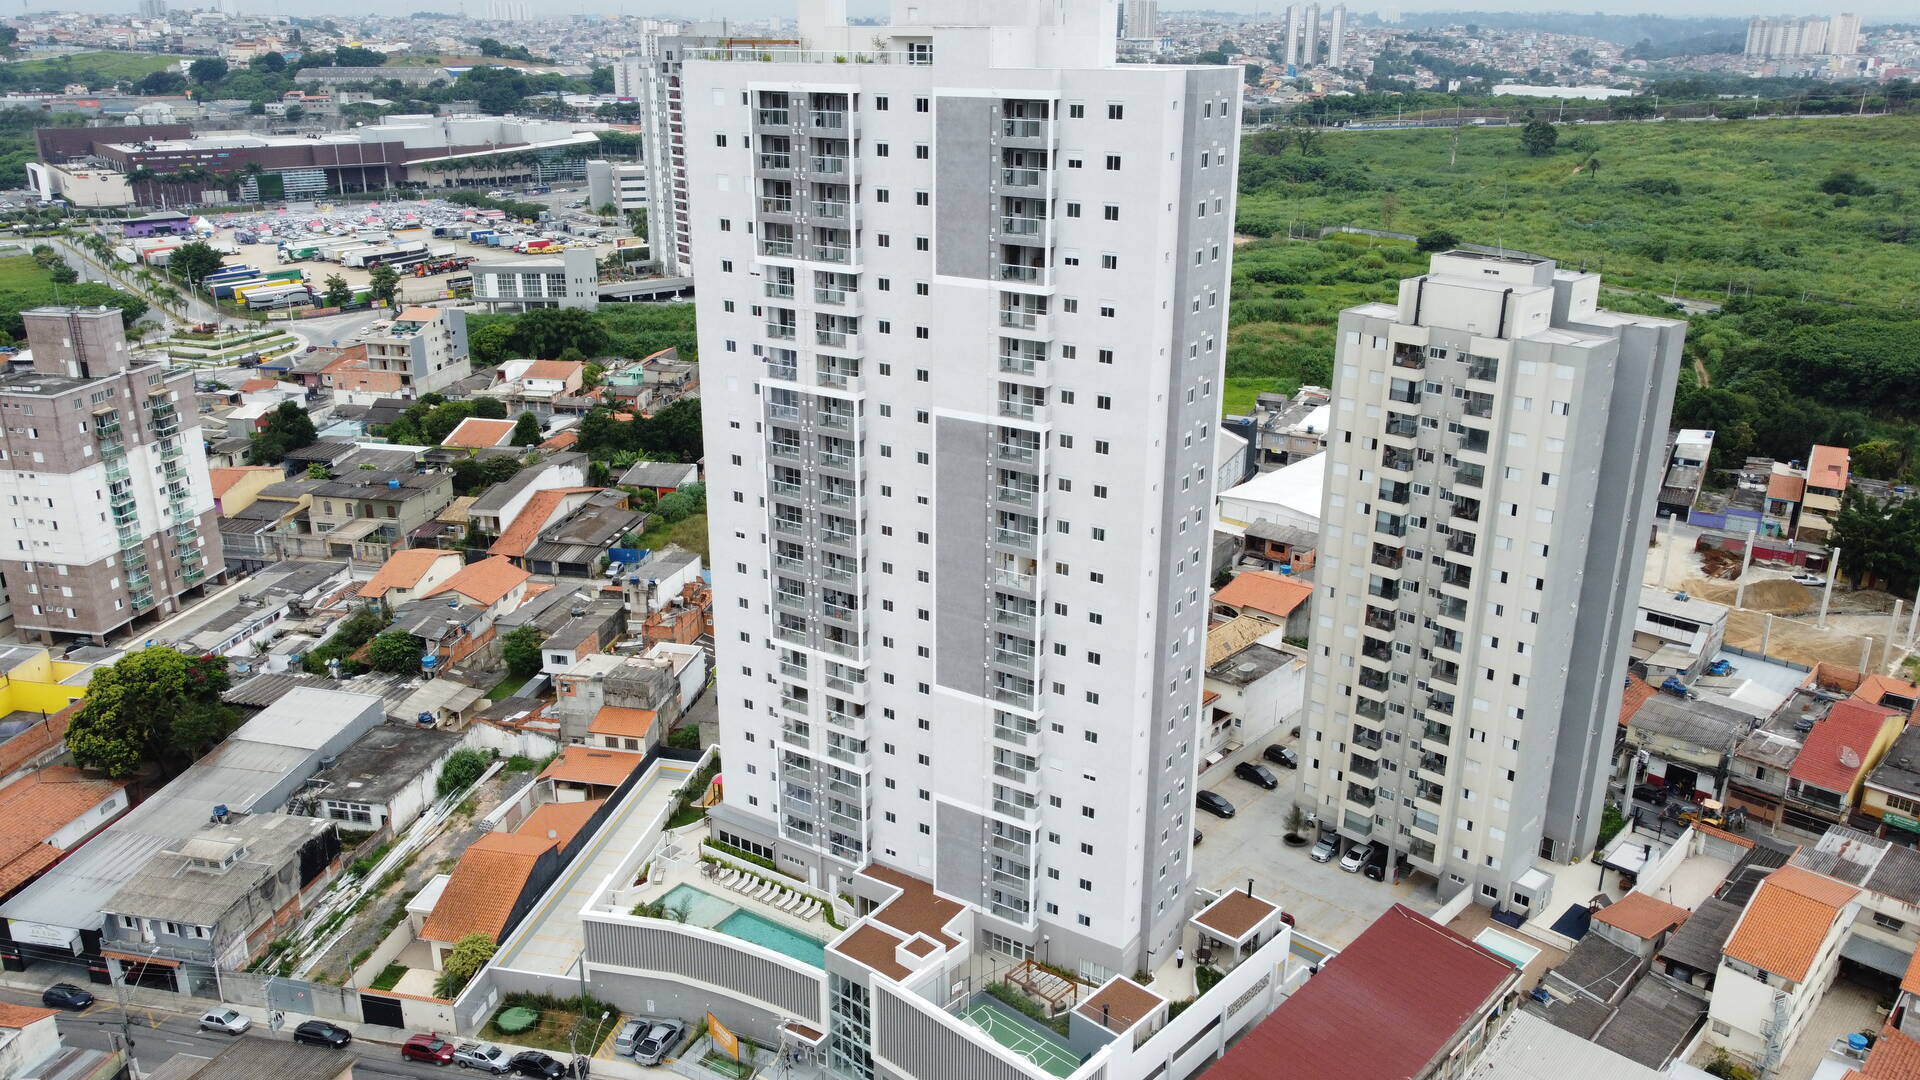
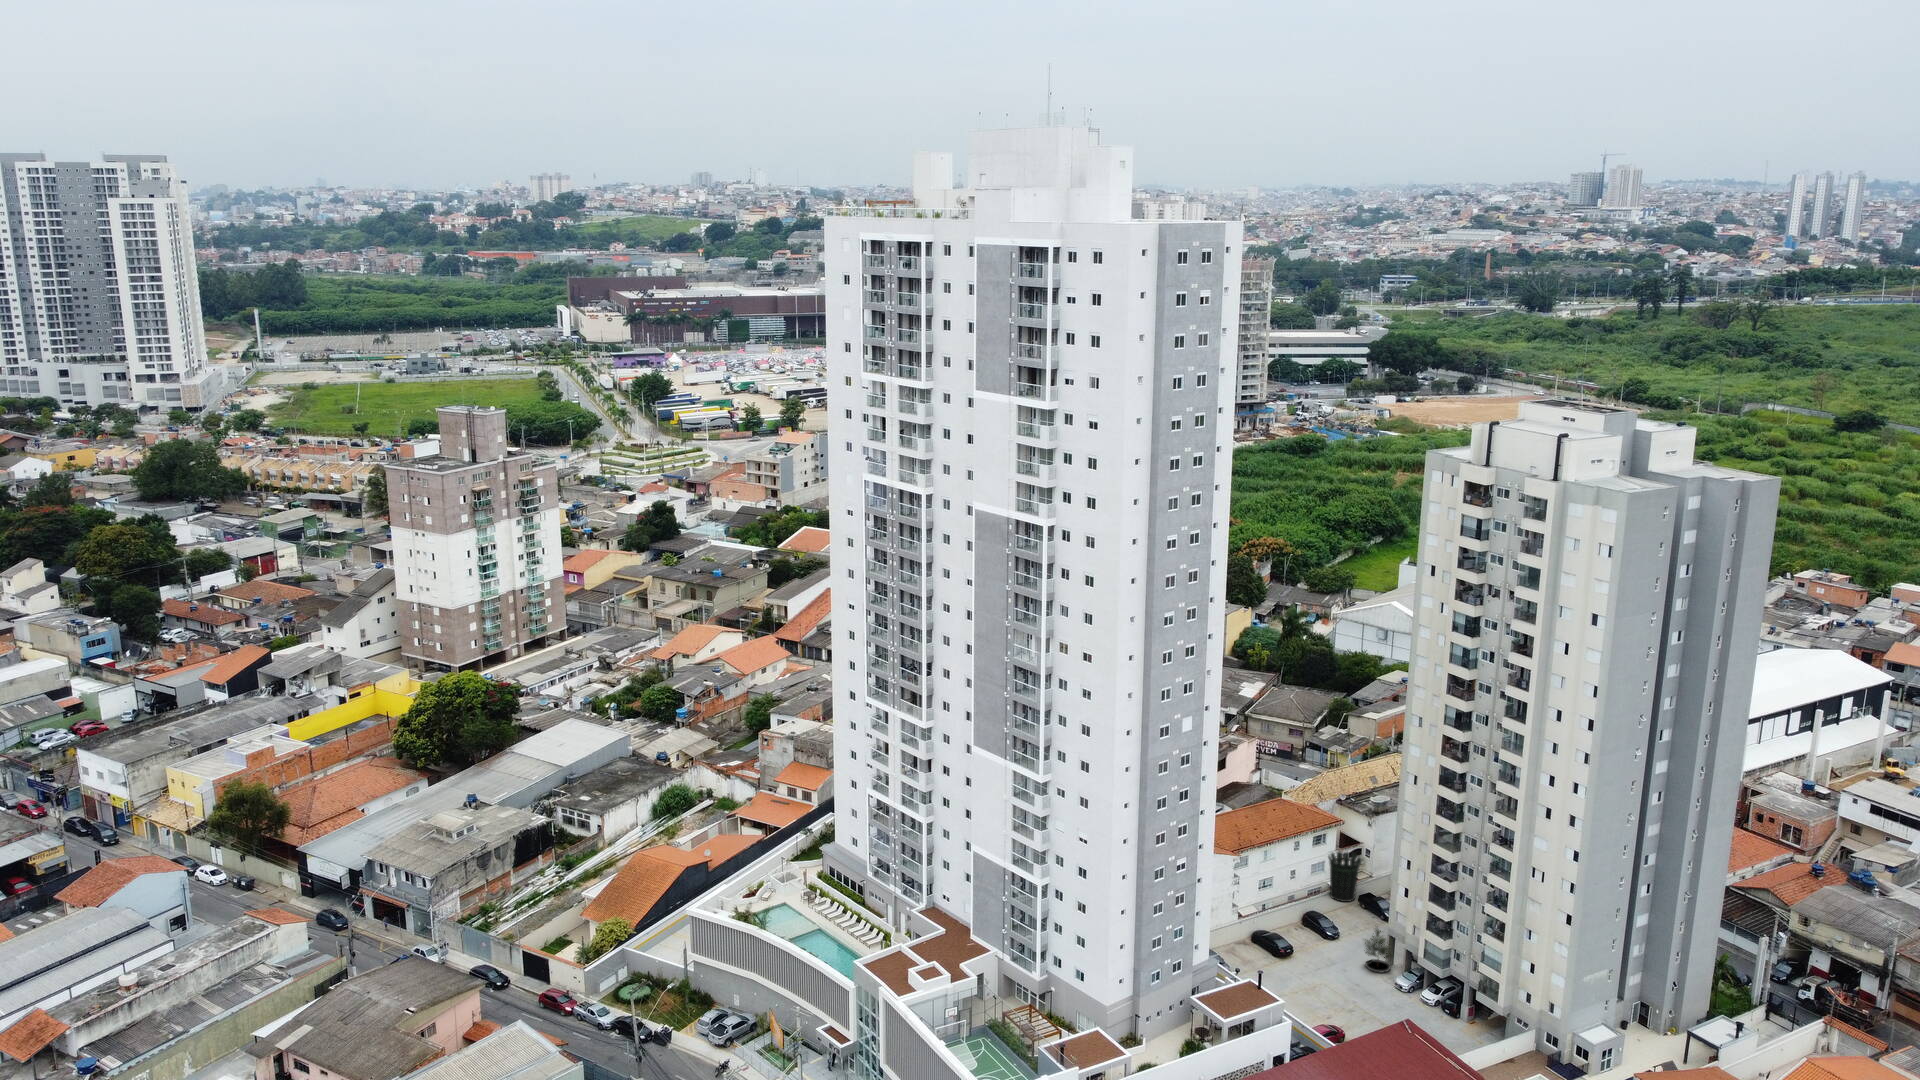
waste bin: none [1213,726,1247,777] -> present [1328,852,1361,902]

